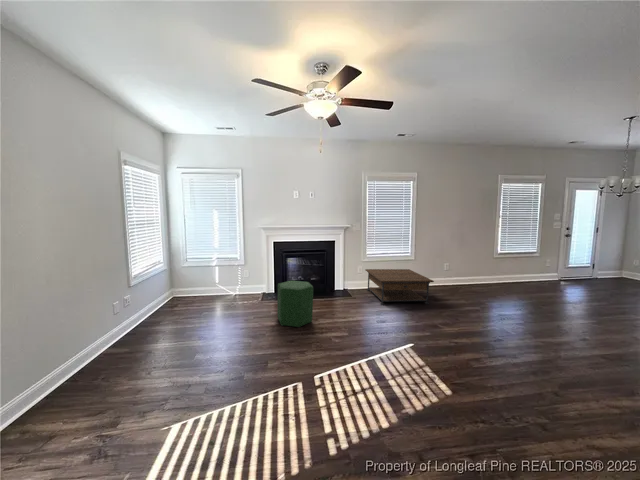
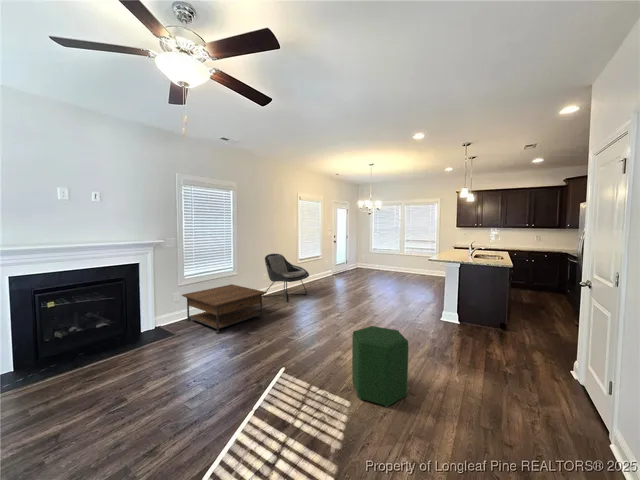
lounge chair: none [442,247,500,298] -> present [263,254,309,302]
ottoman: present [277,281,313,327] -> present [352,326,408,407]

